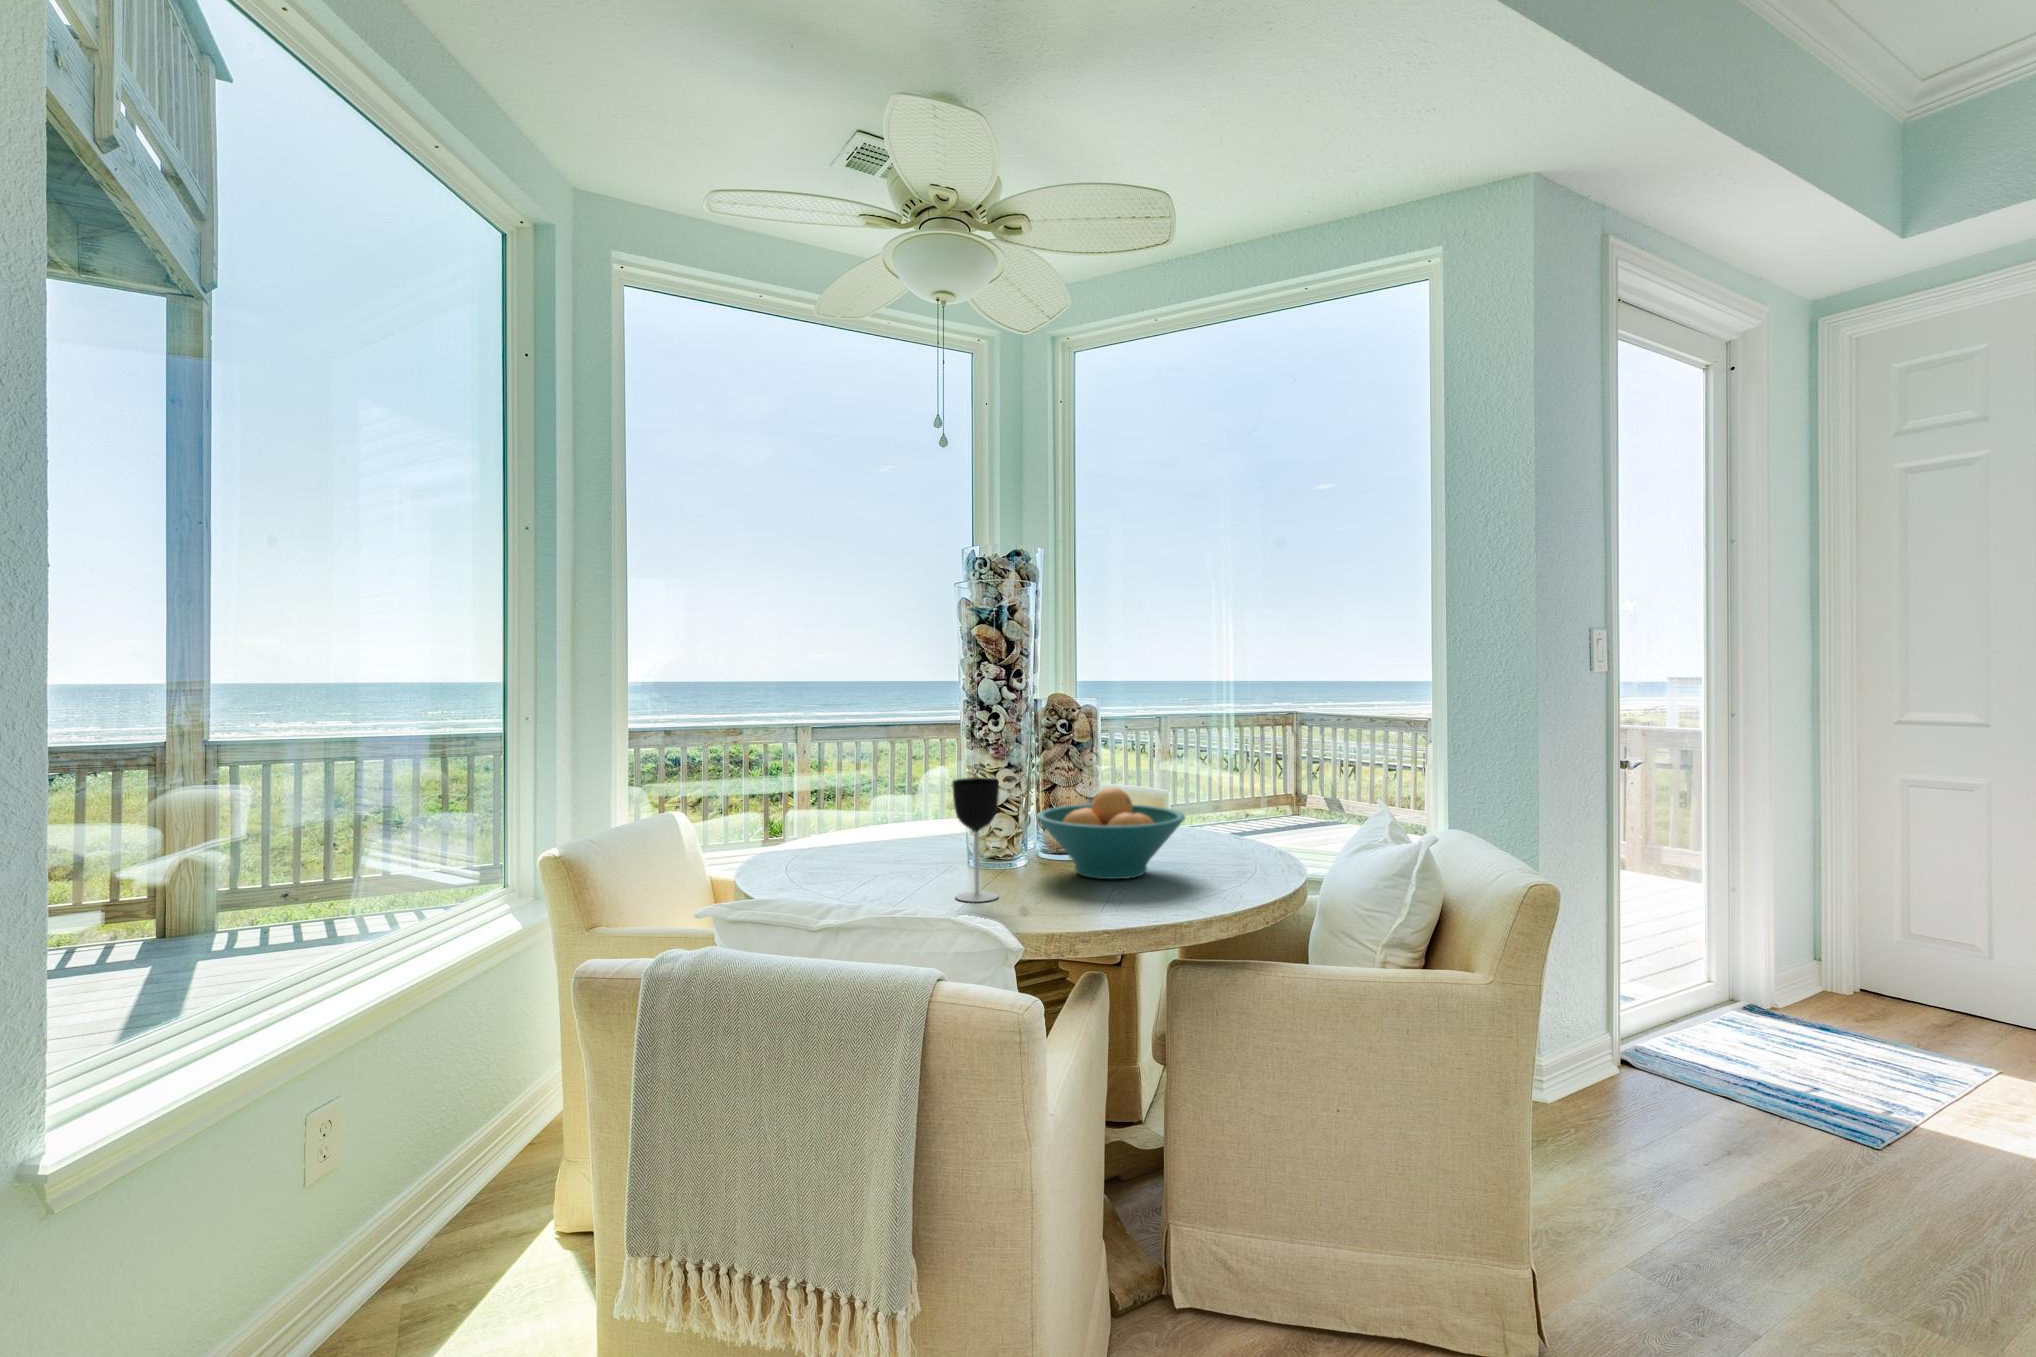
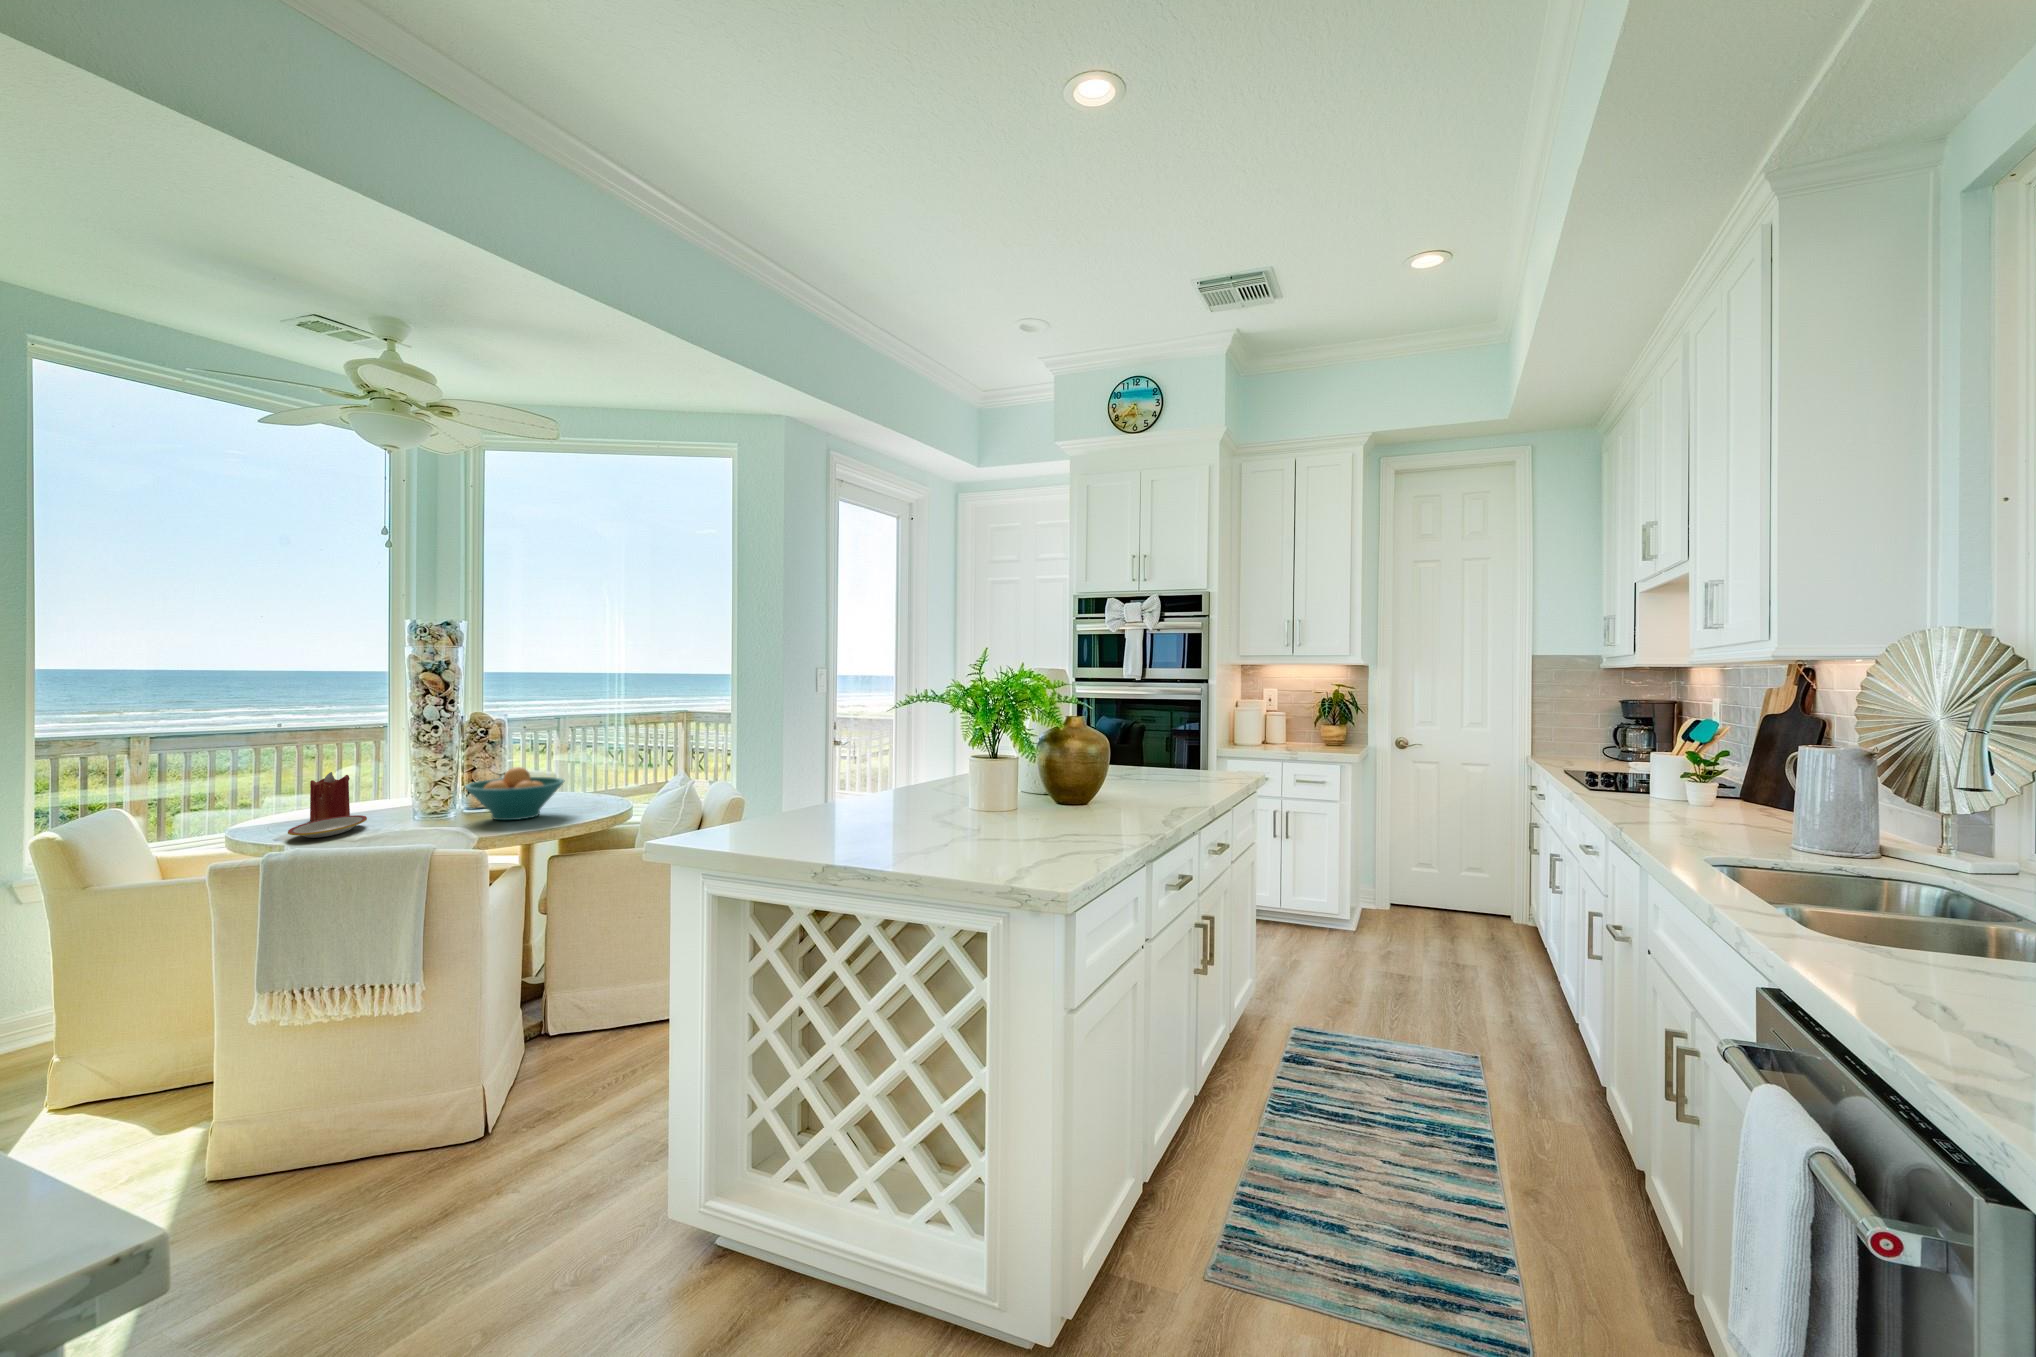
wine glass: present [952,778,999,902] -> none [406,765,439,838]
candle: none [850,779,896,851] -> present [310,772,350,821]
plate: none [808,847,910,881] -> present [288,815,367,838]

